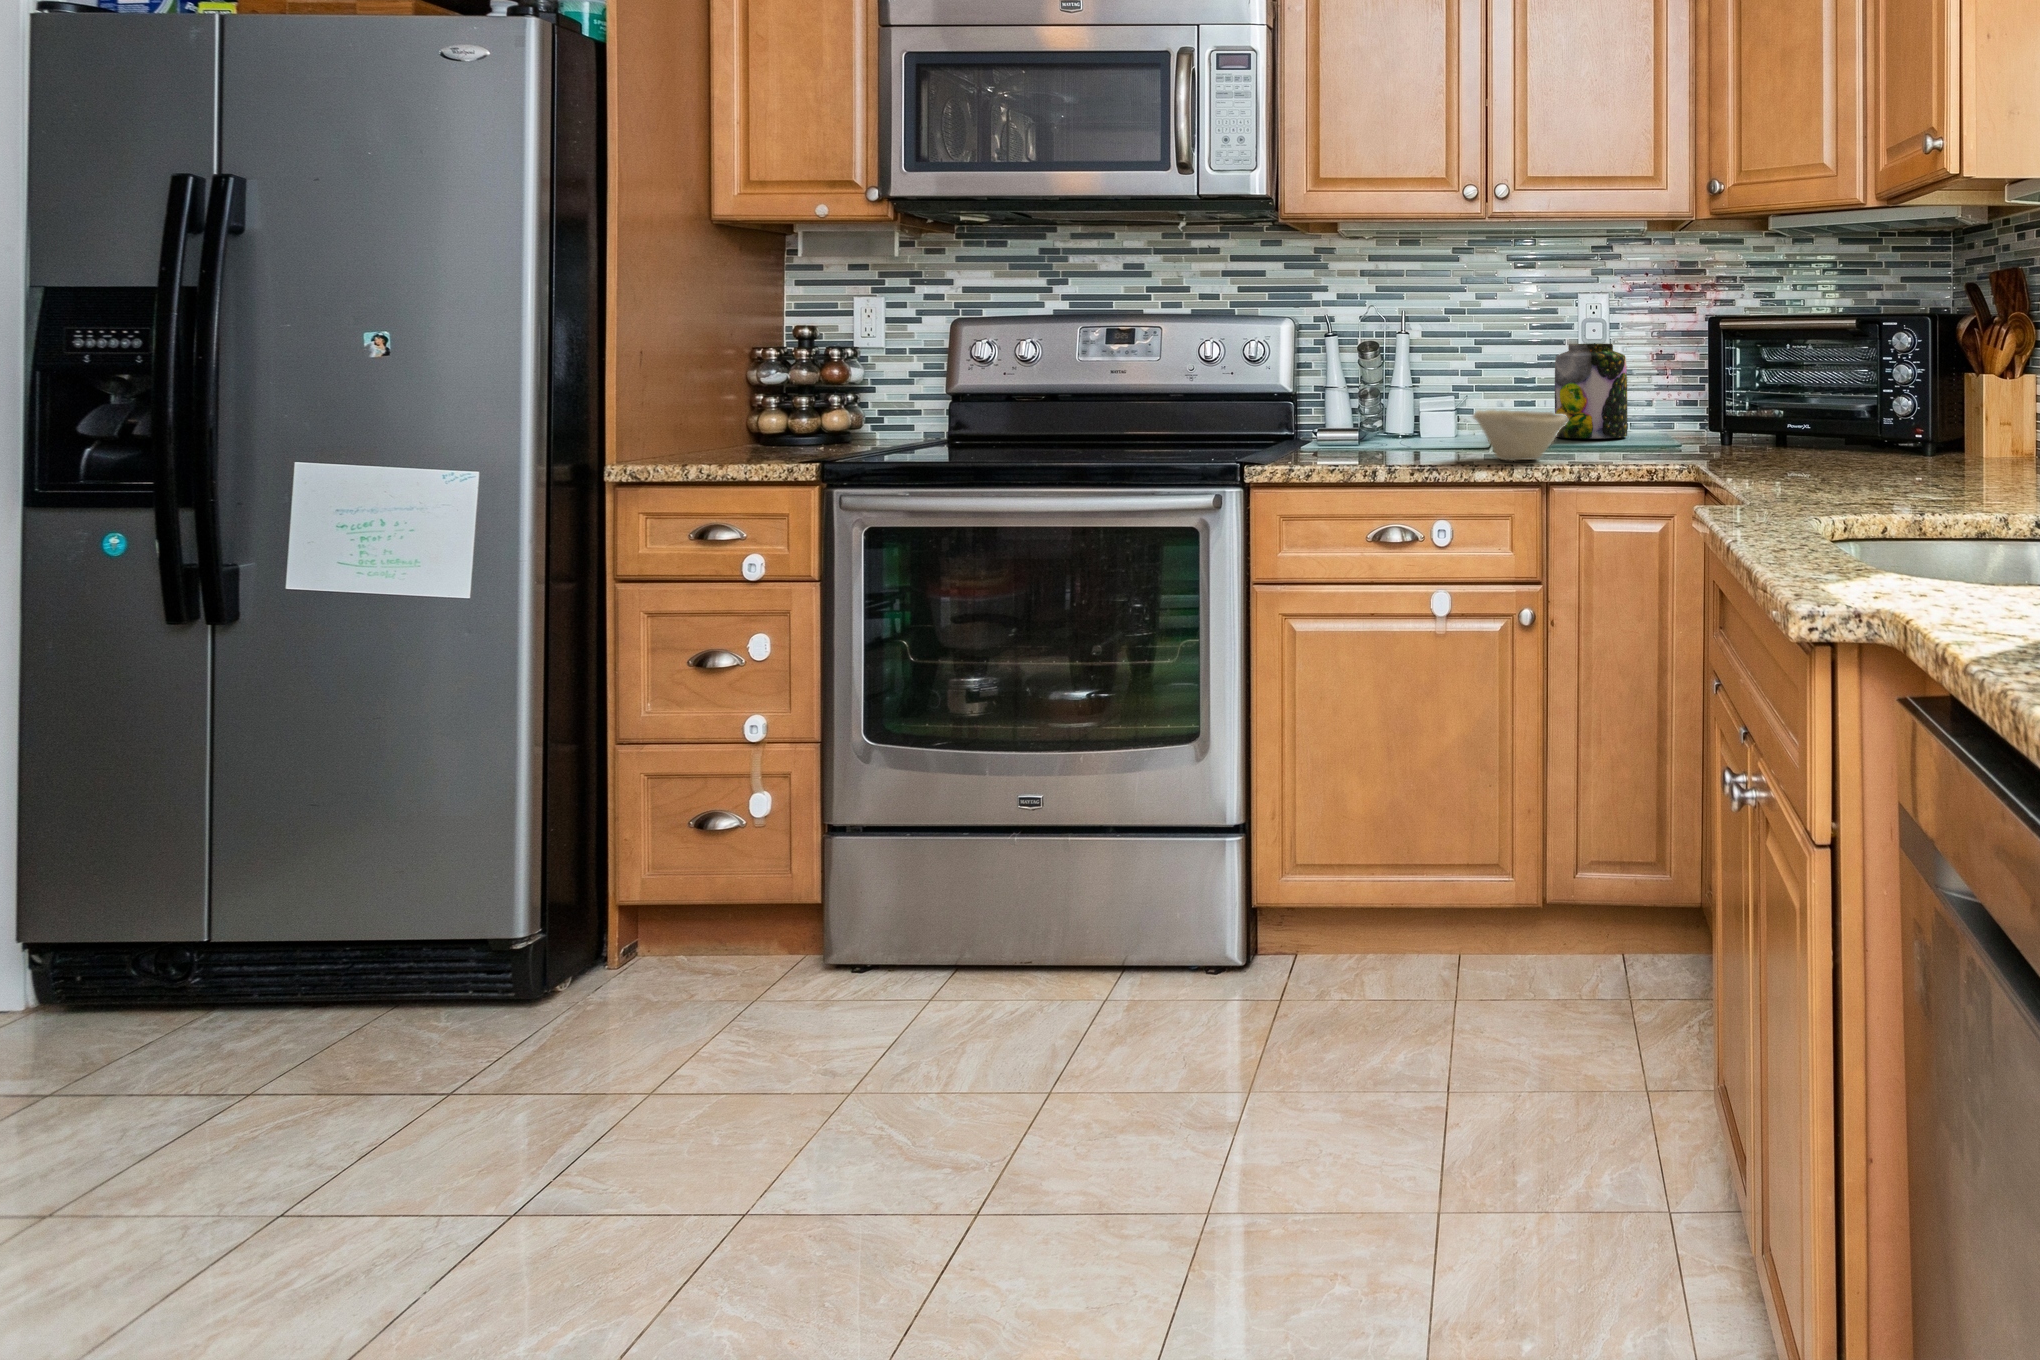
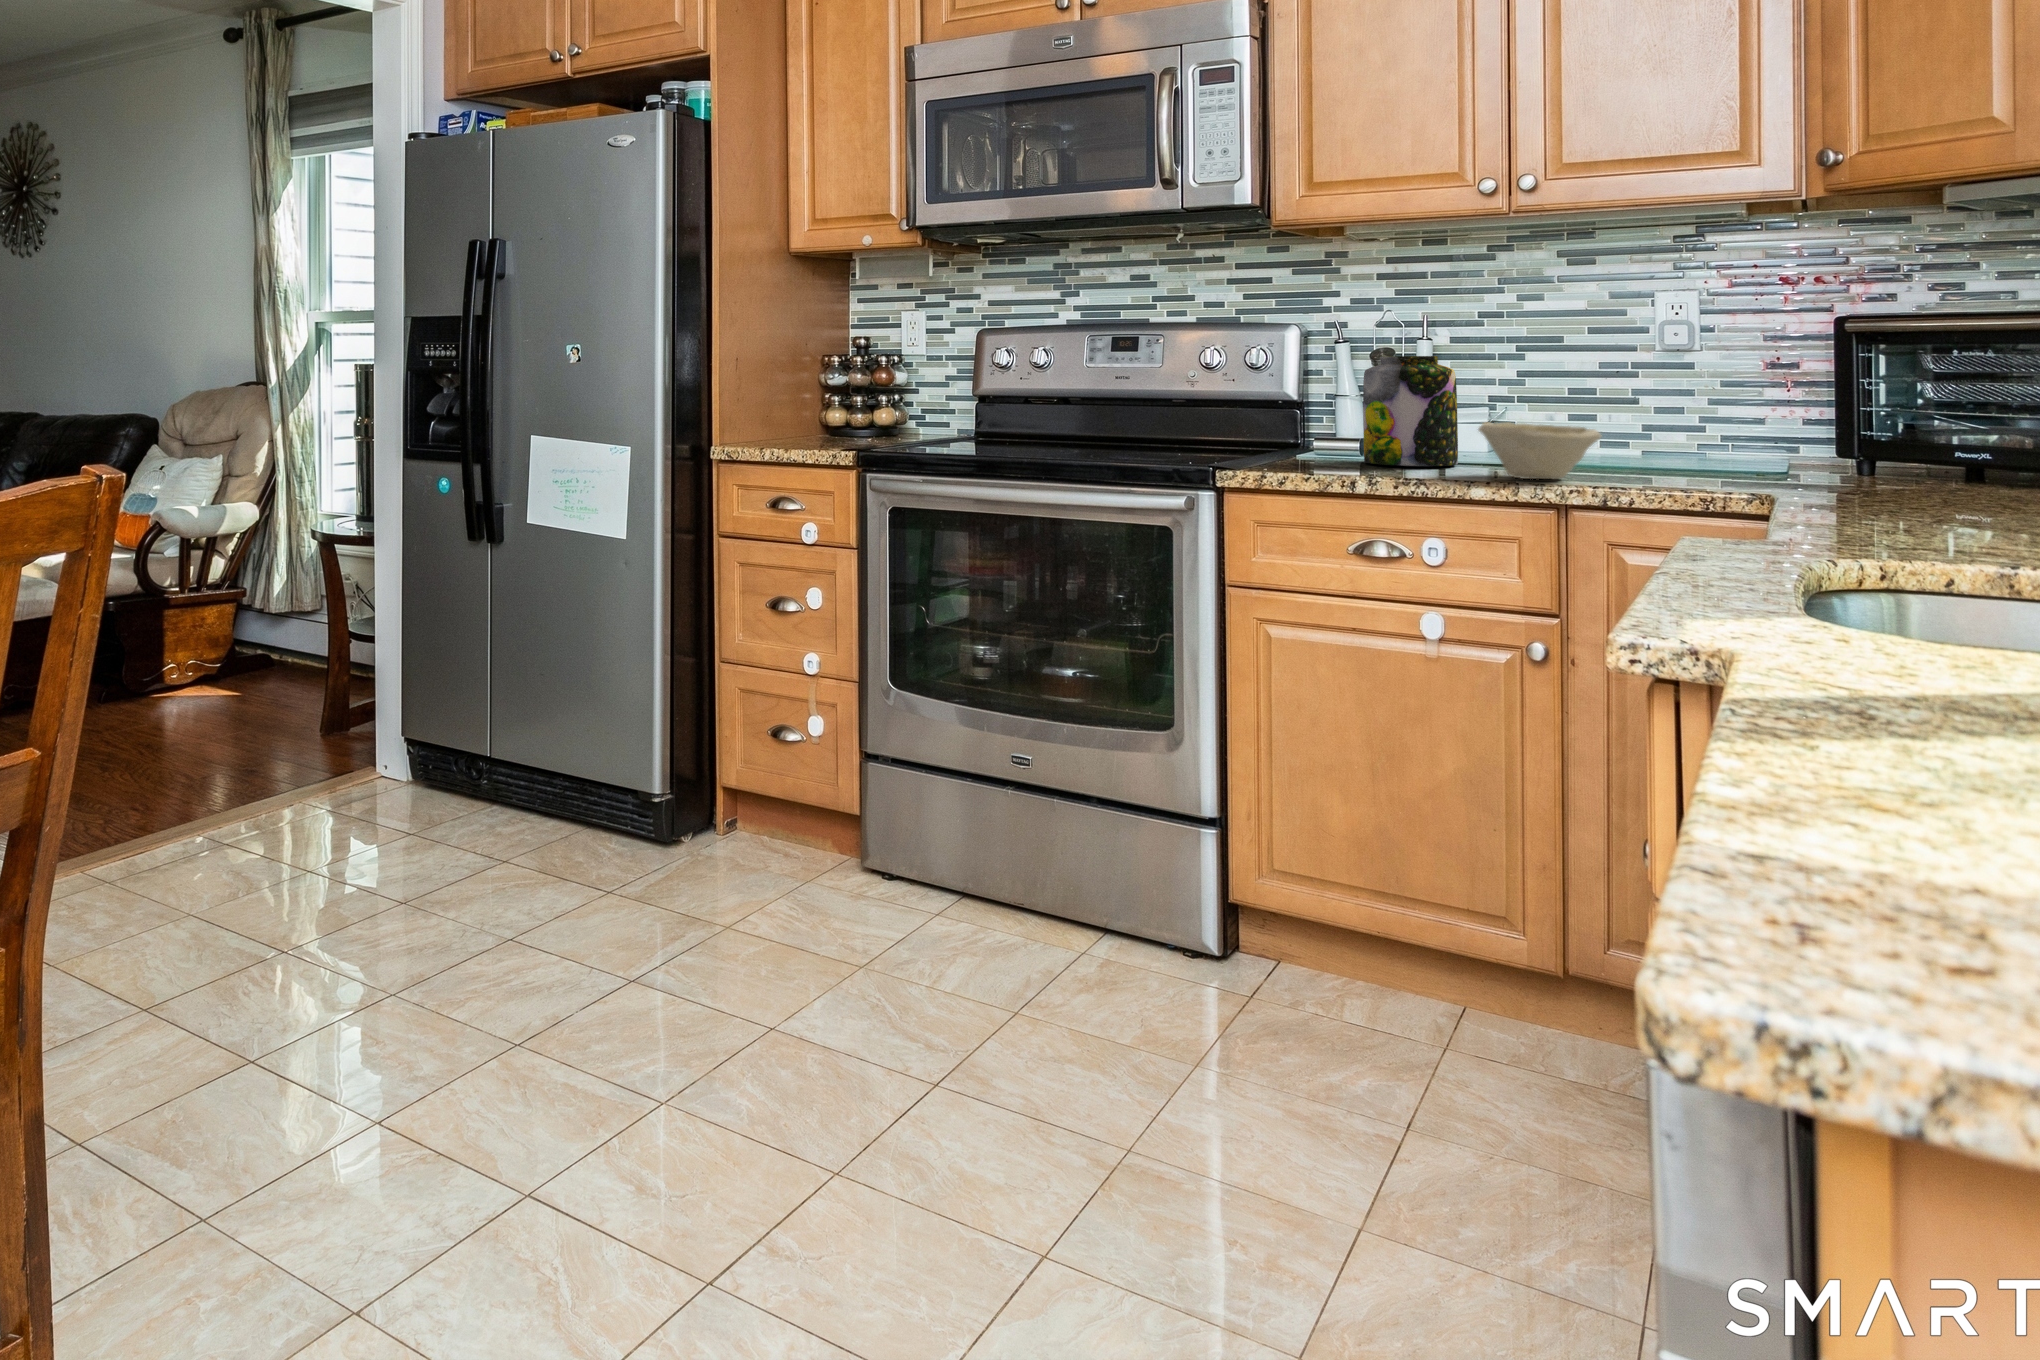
jar: present [1555,344,1627,439] -> present [1363,356,1458,466]

